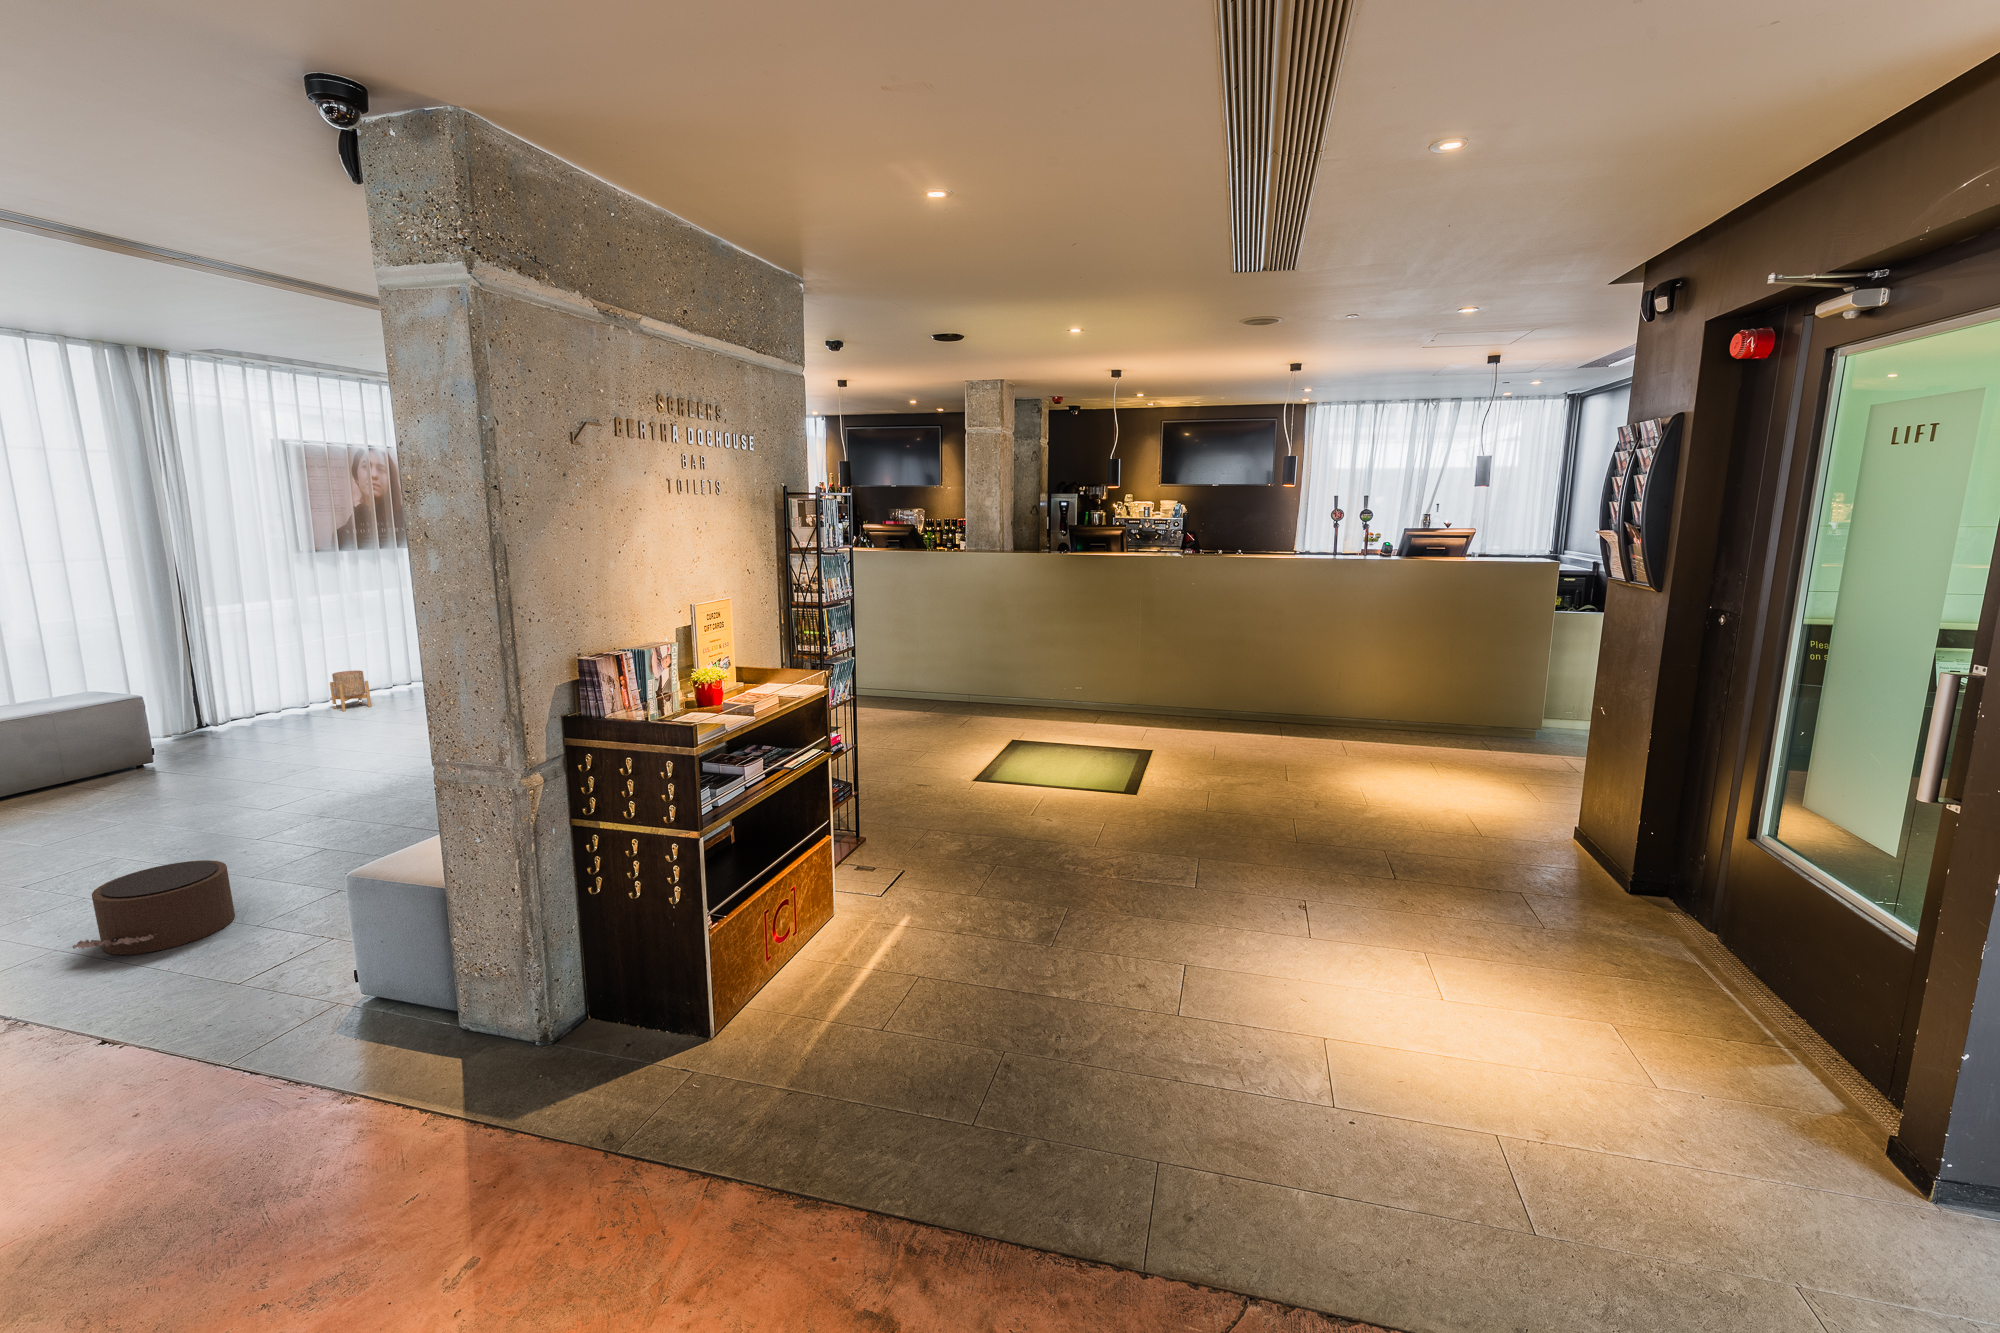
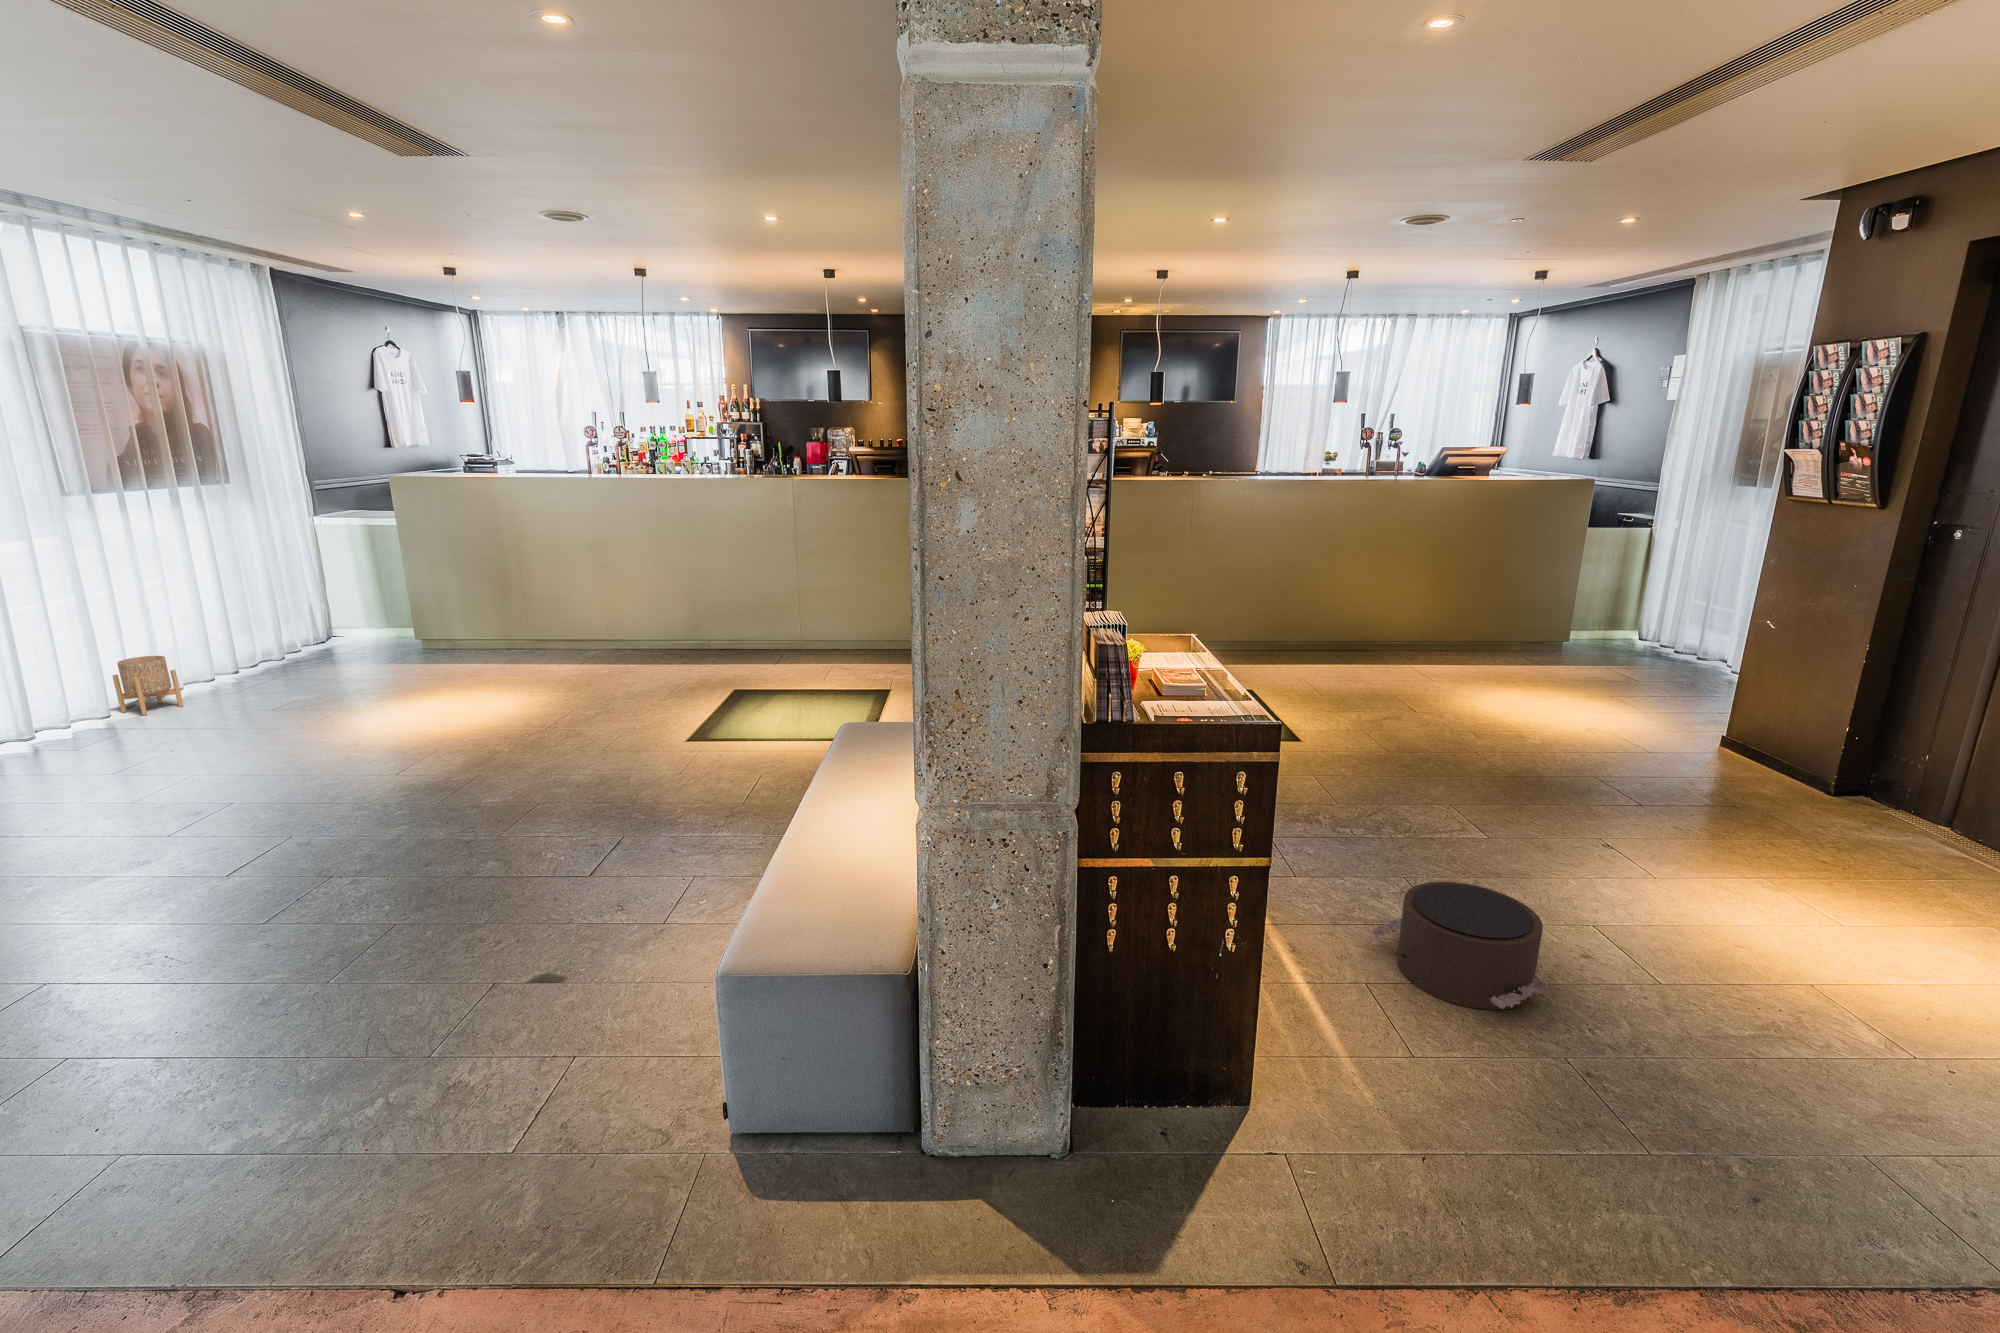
pouf: present [72,860,235,955] -> present [1371,882,1551,1010]

